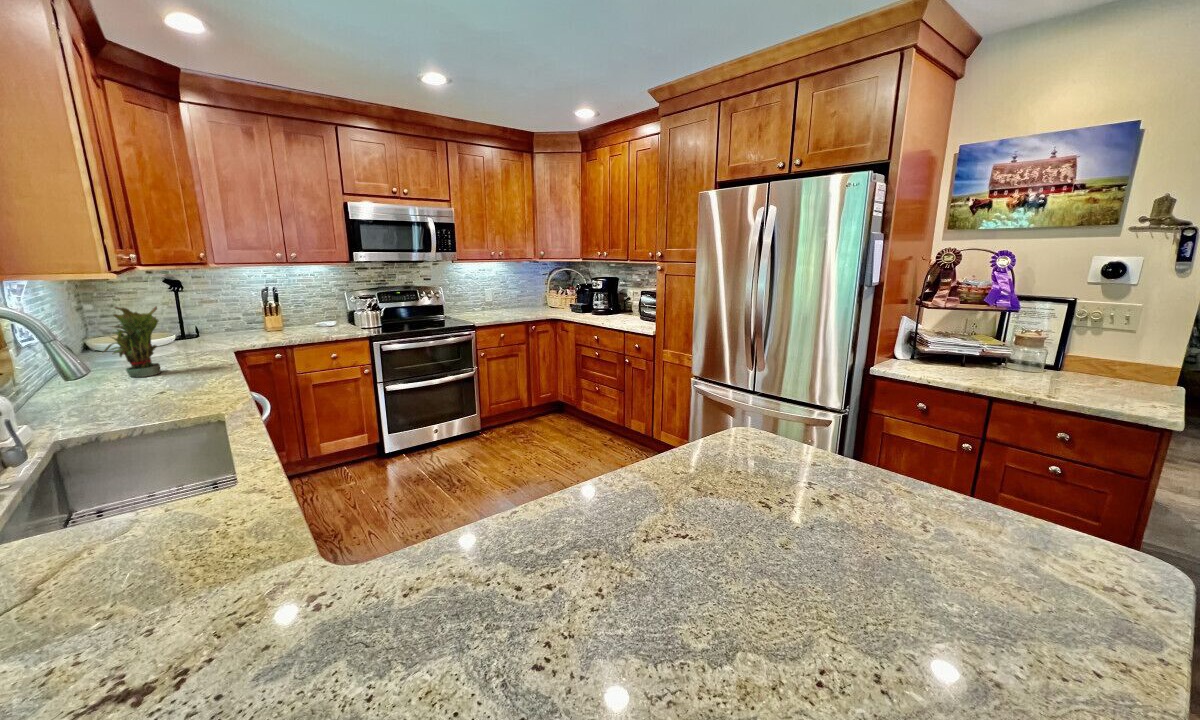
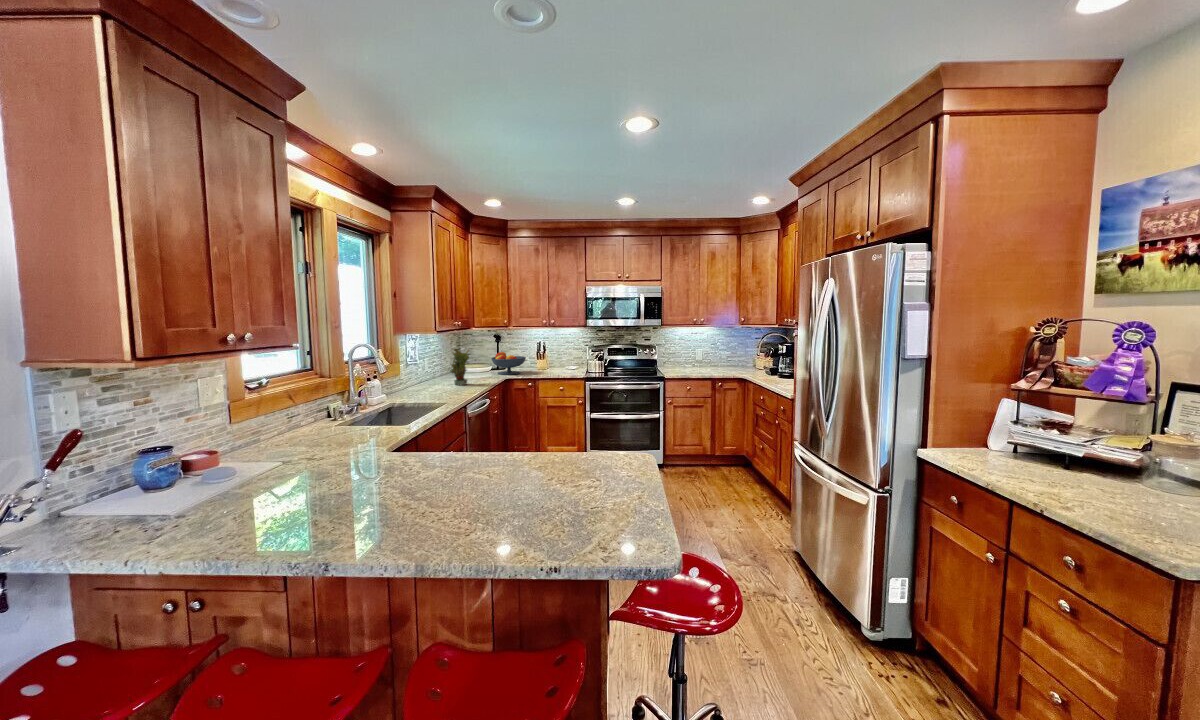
fruit bowl: none [183,307,257,345] -> present [491,352,526,375]

